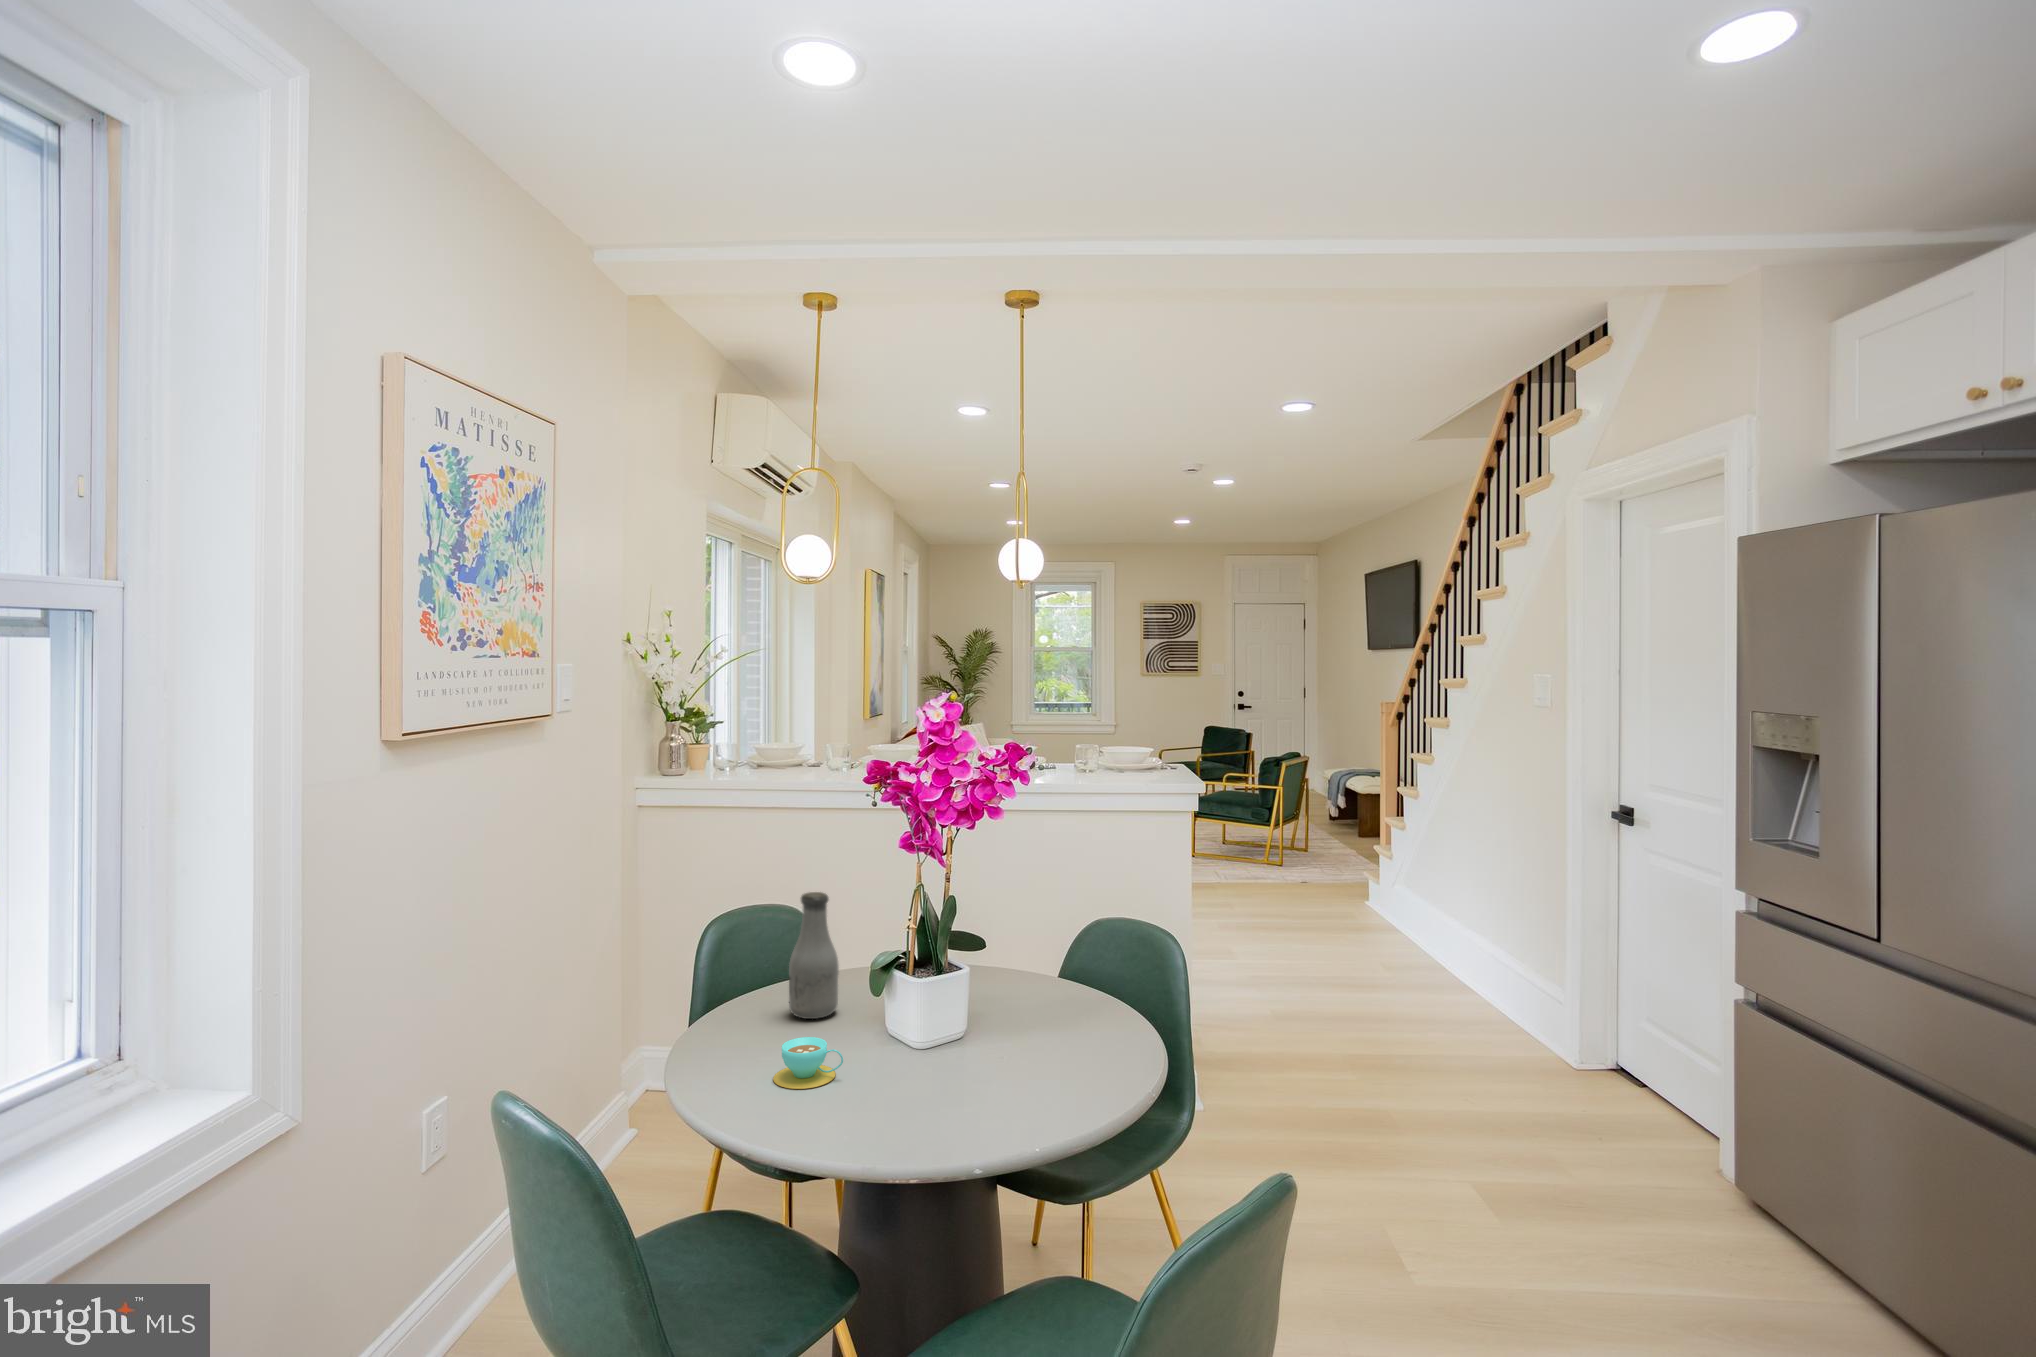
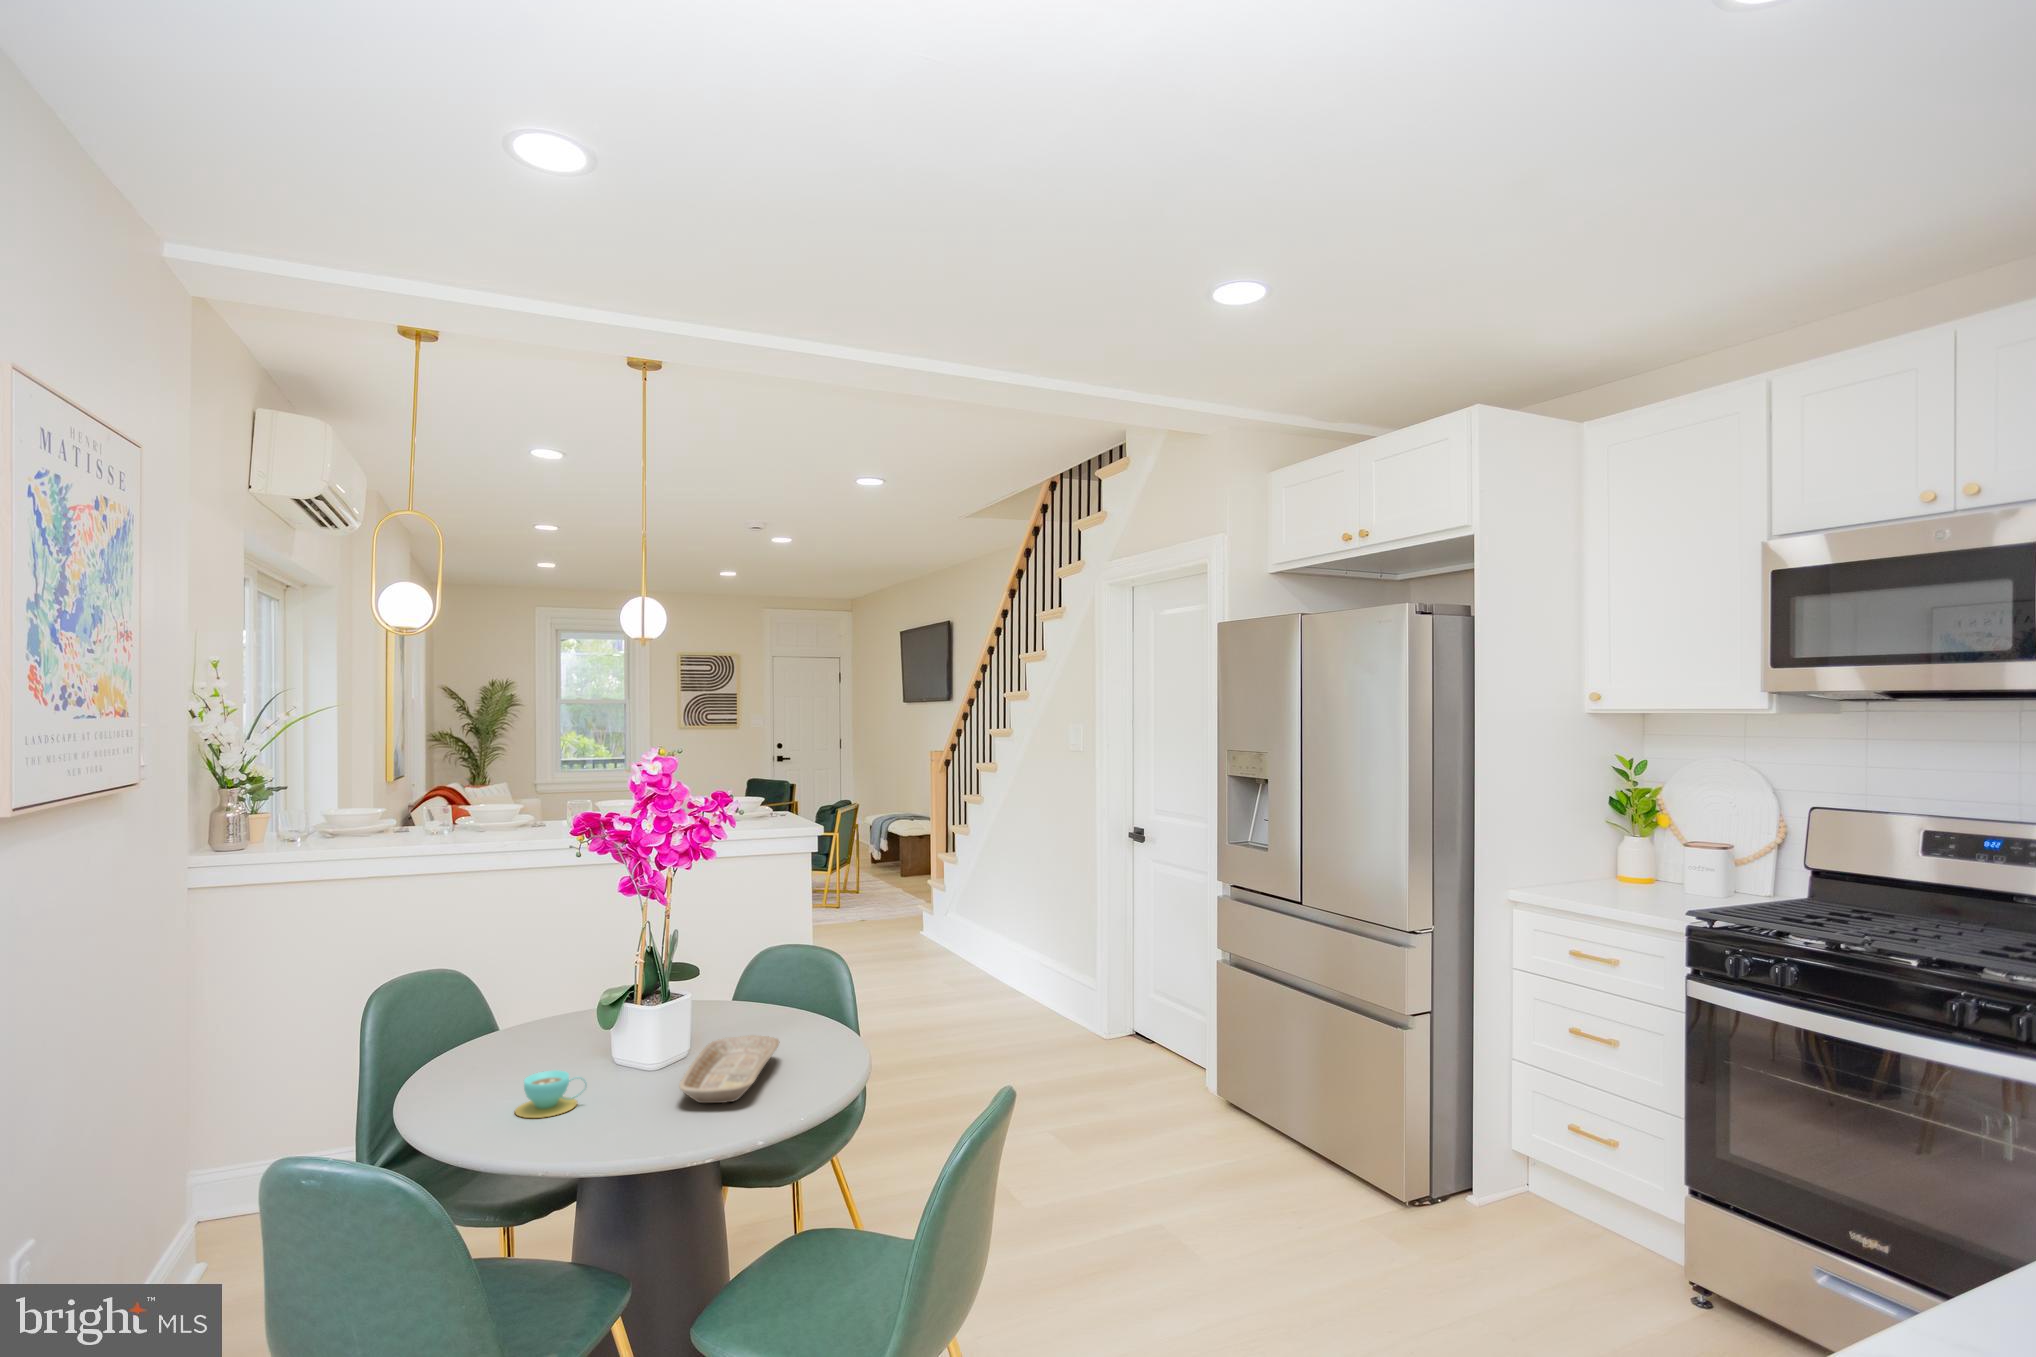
bottle: present [789,892,839,1019] -> none [487,942,540,1066]
tray: none [926,1025,1065,1110] -> present [679,1035,780,1103]

